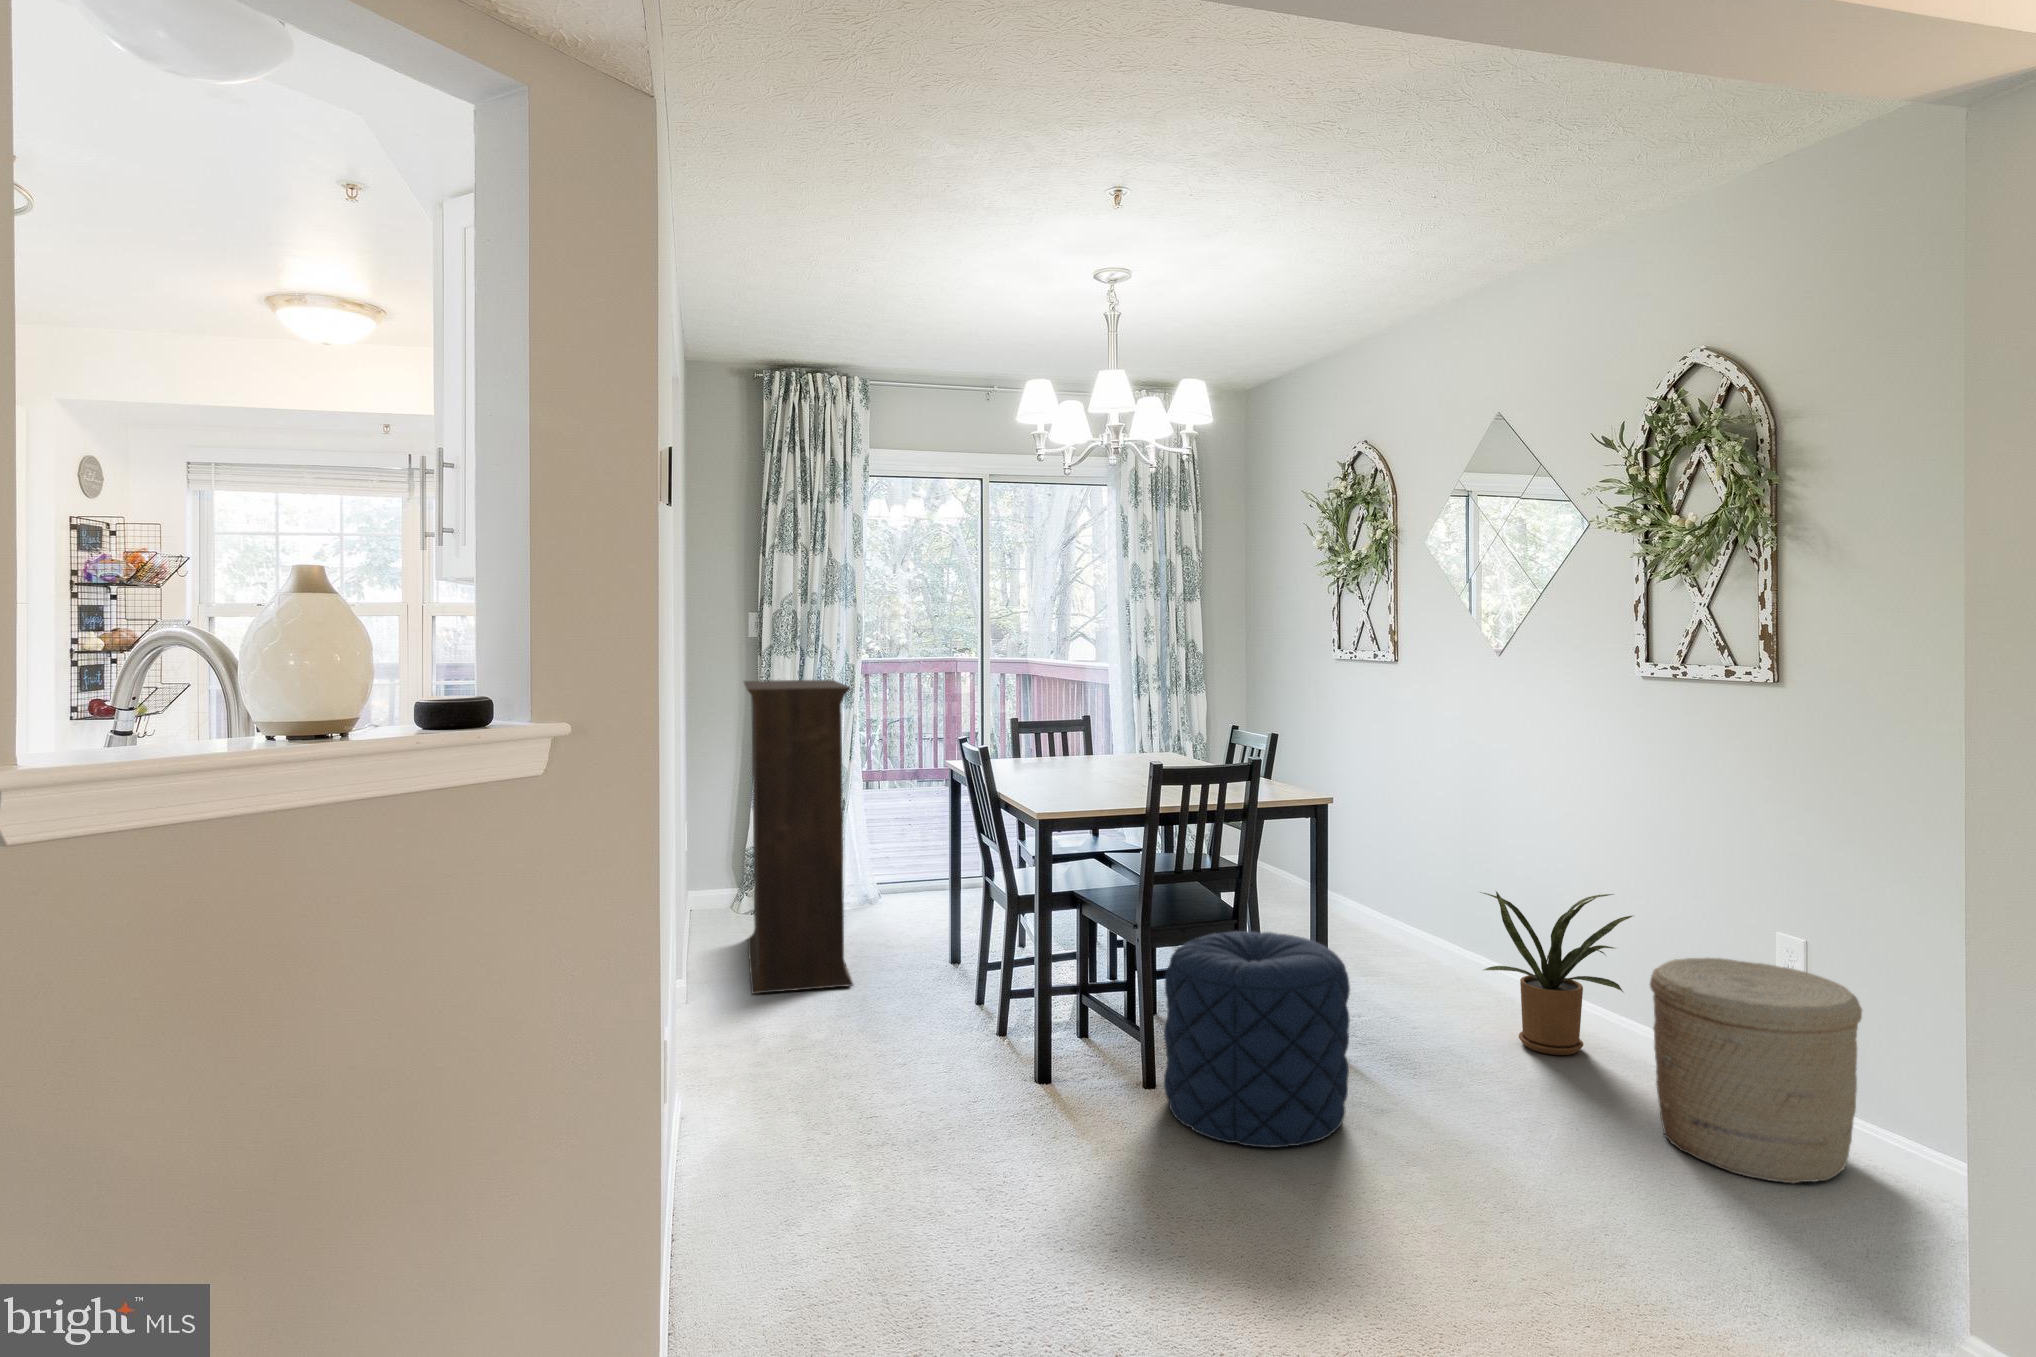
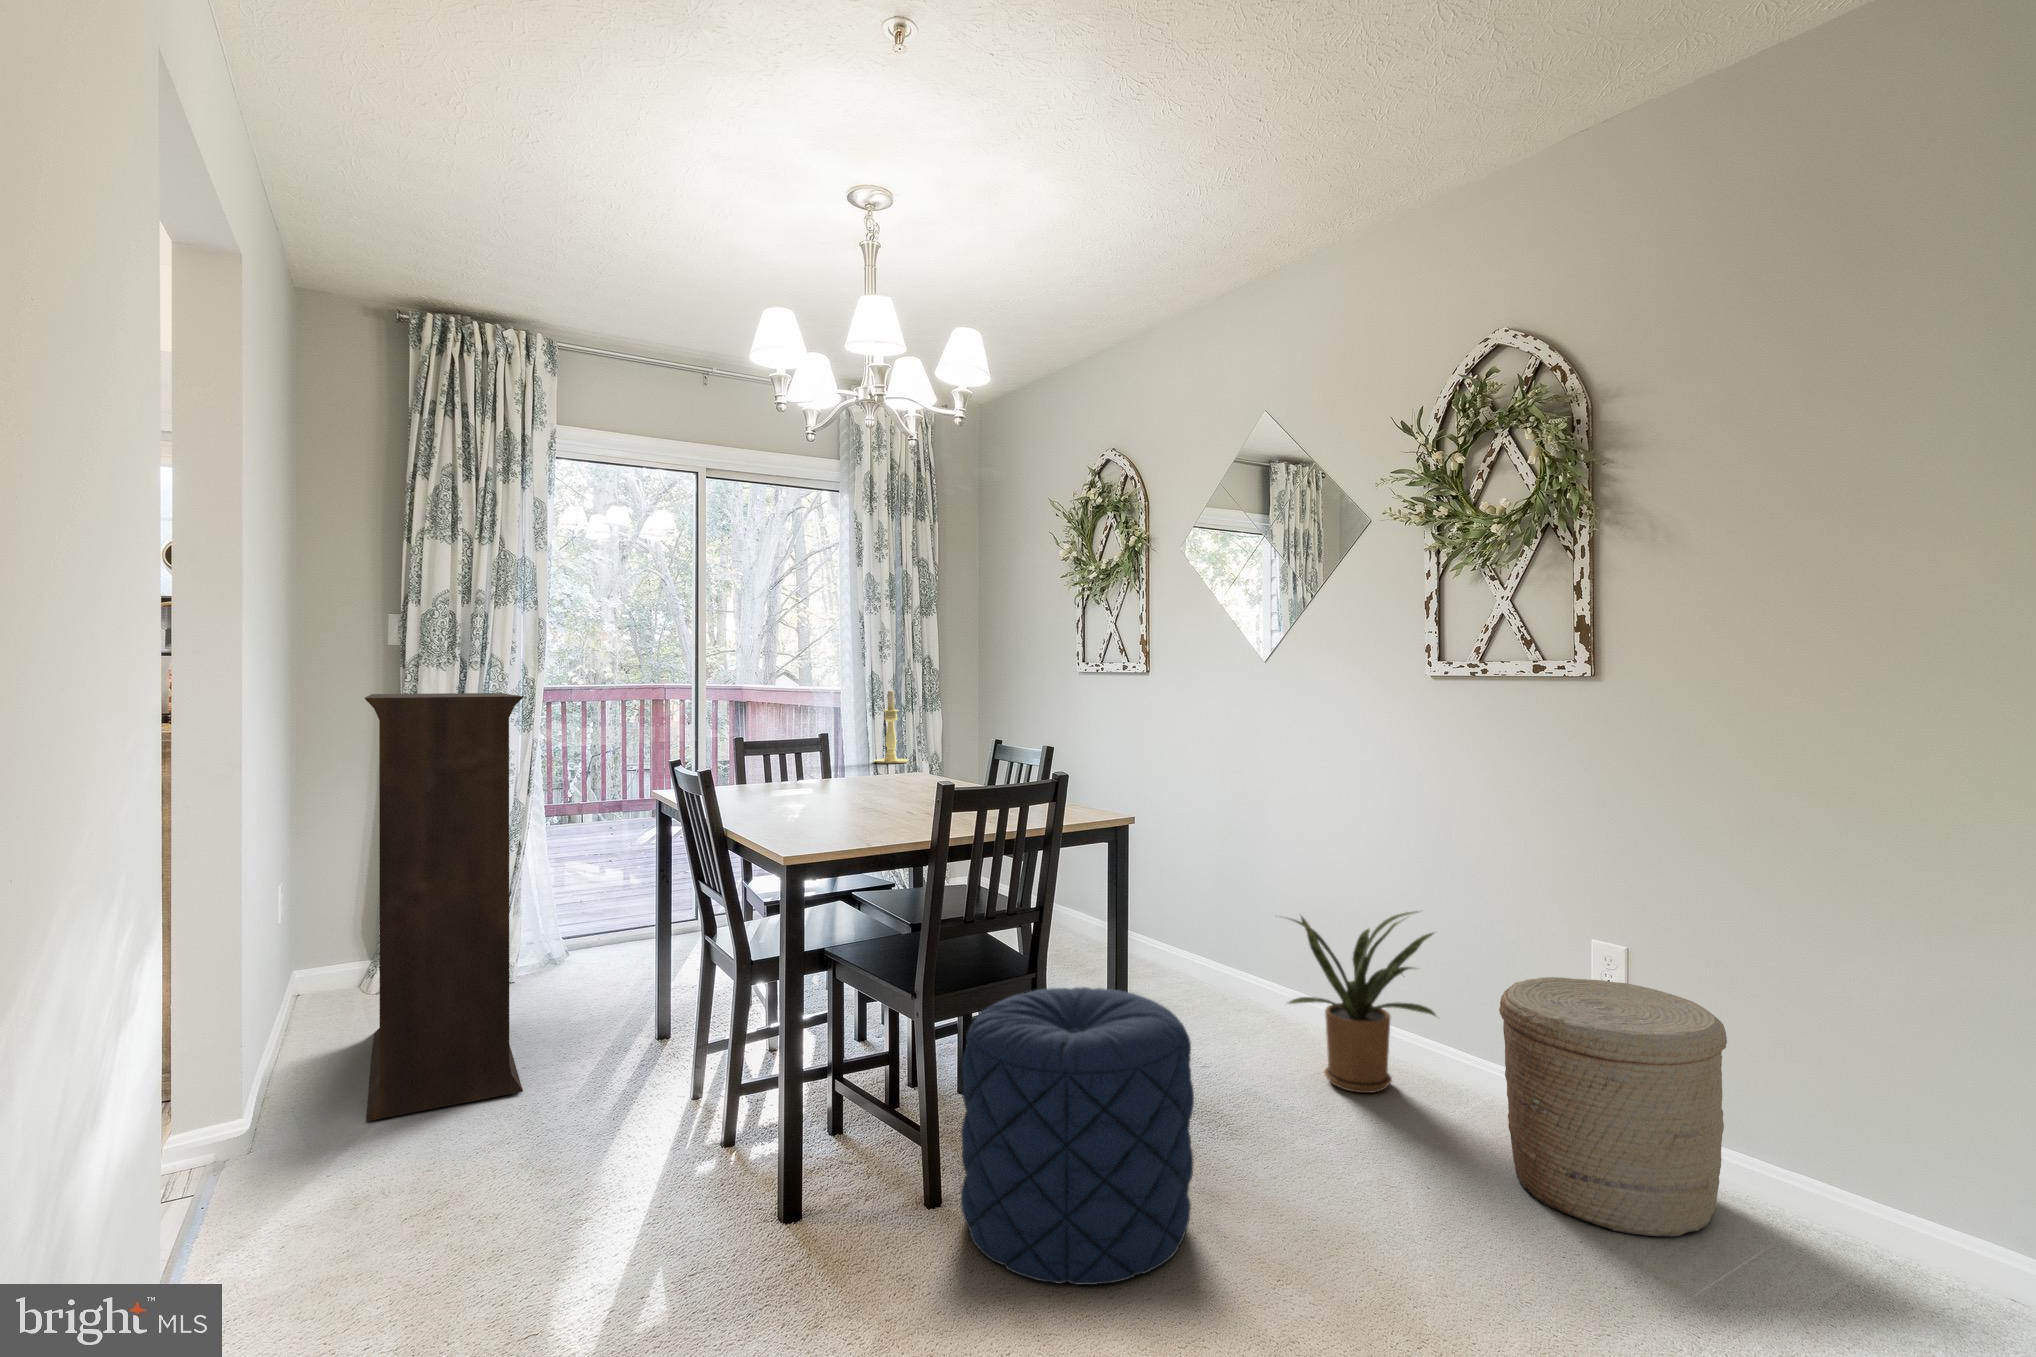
candle holder: none [1139,671,1172,740] -> present [874,690,908,763]

